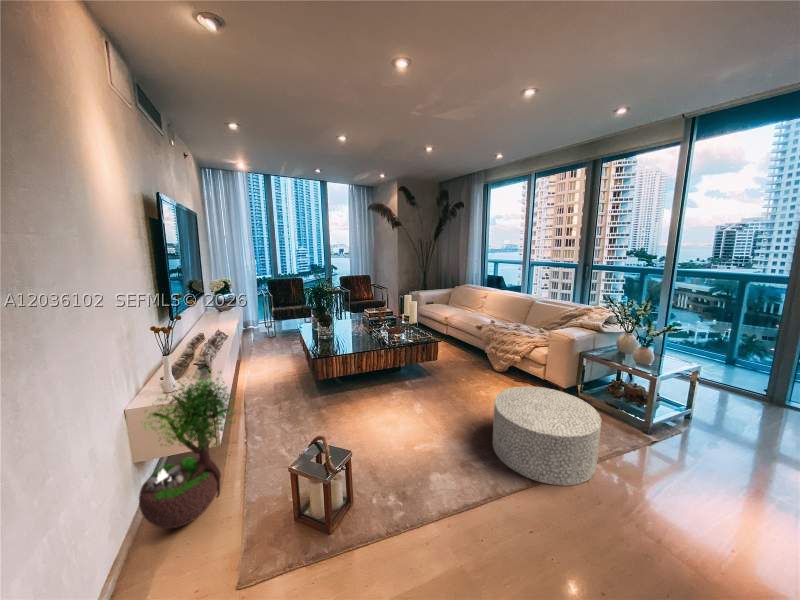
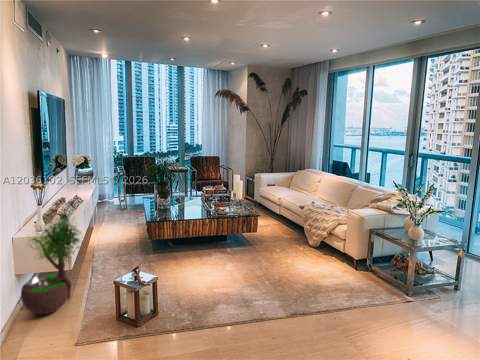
ottoman: present [493,386,601,485] -> none [275,251,353,319]

